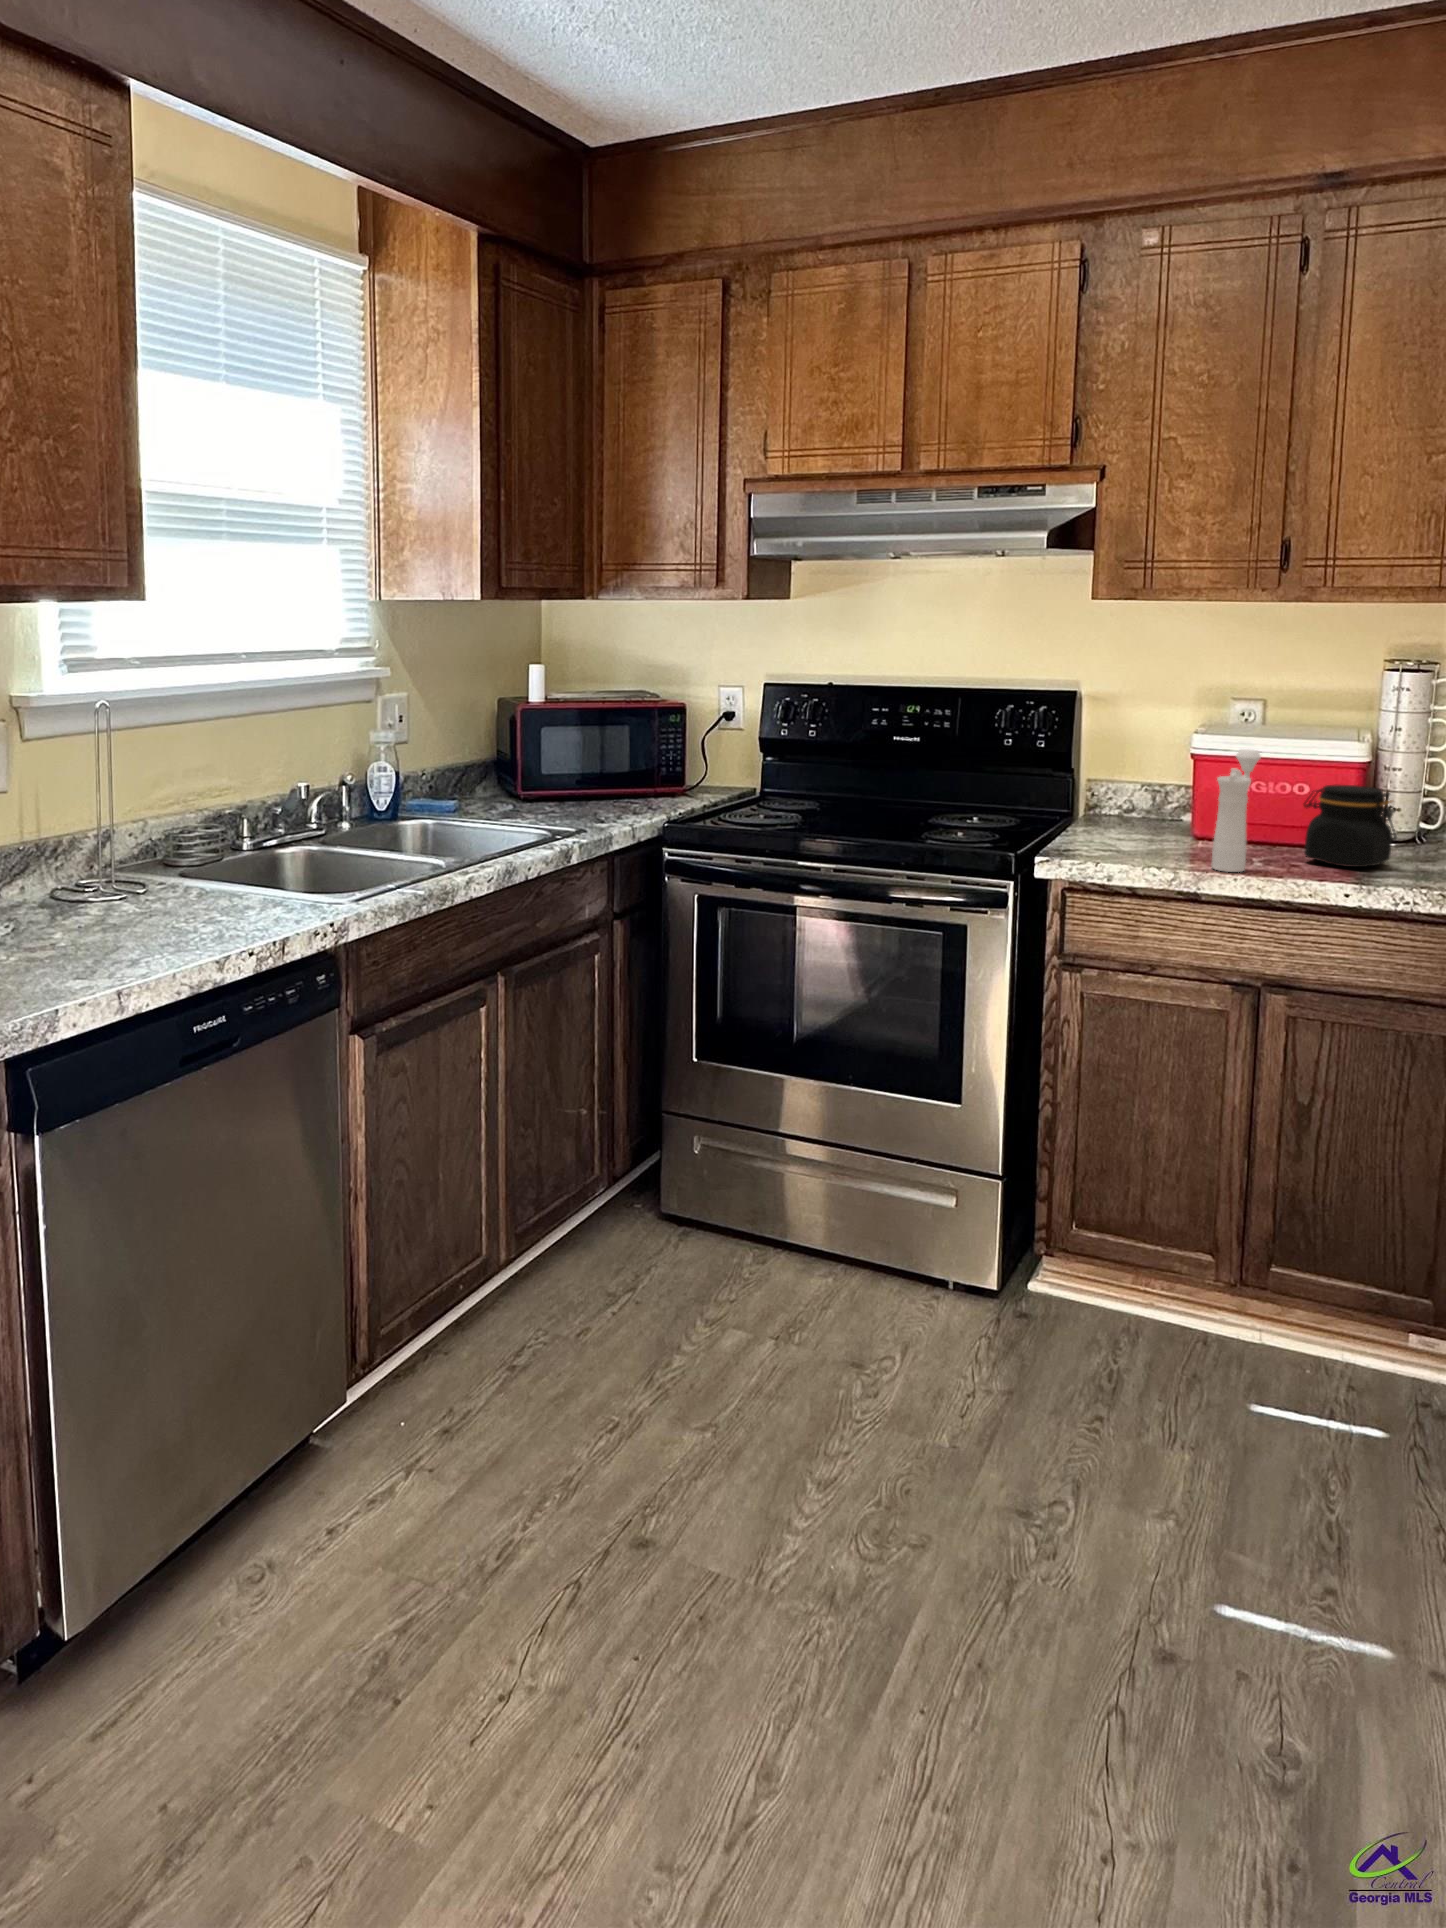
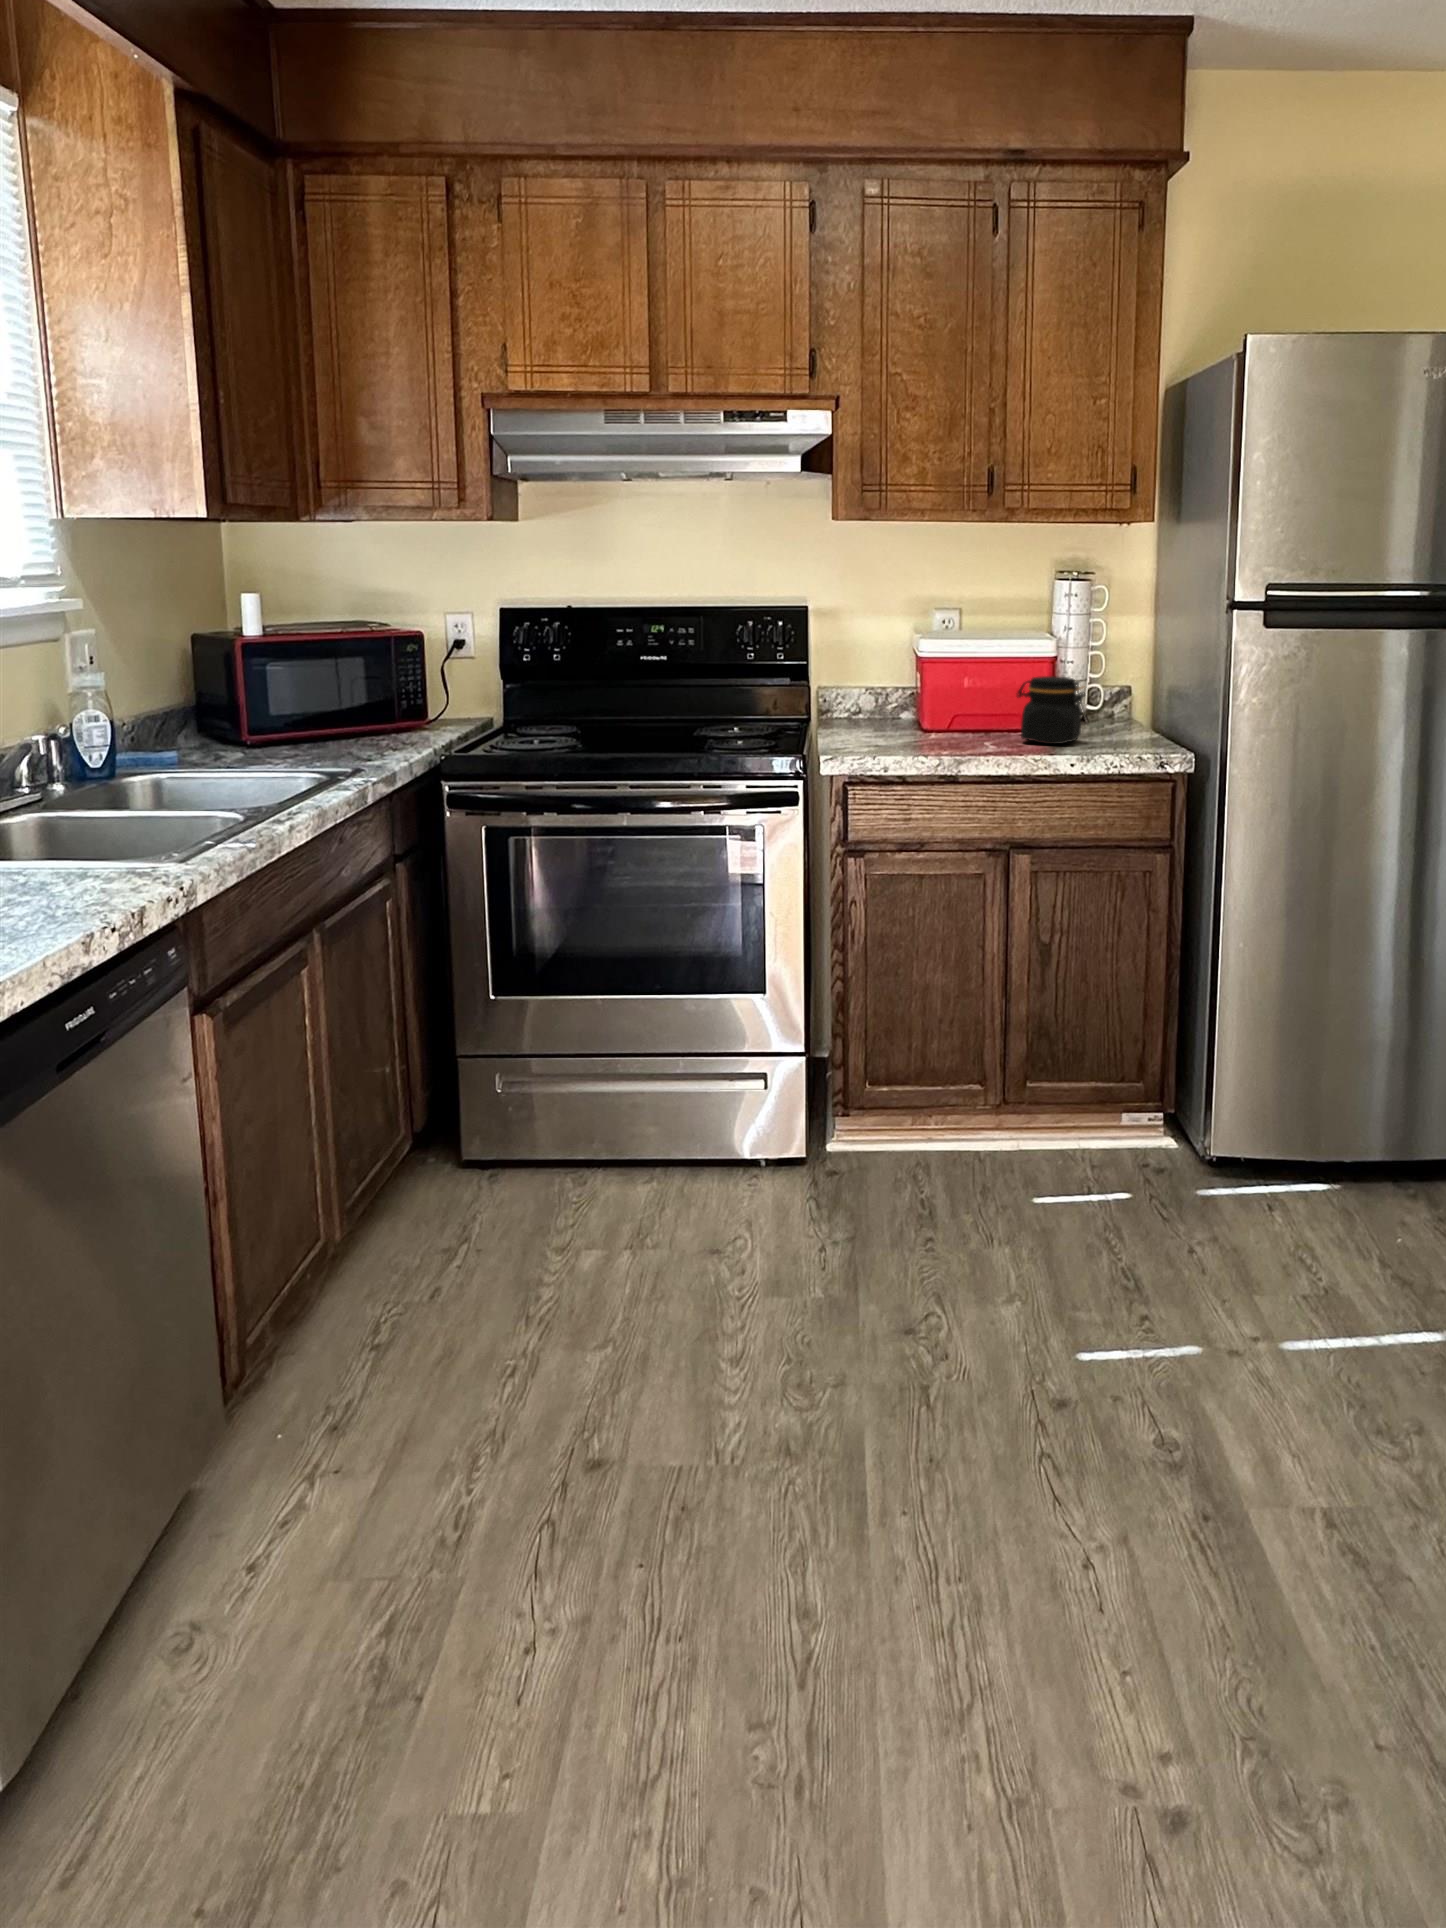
pepper mill: present [1211,749,1261,872] -> none [962,650,991,755]

